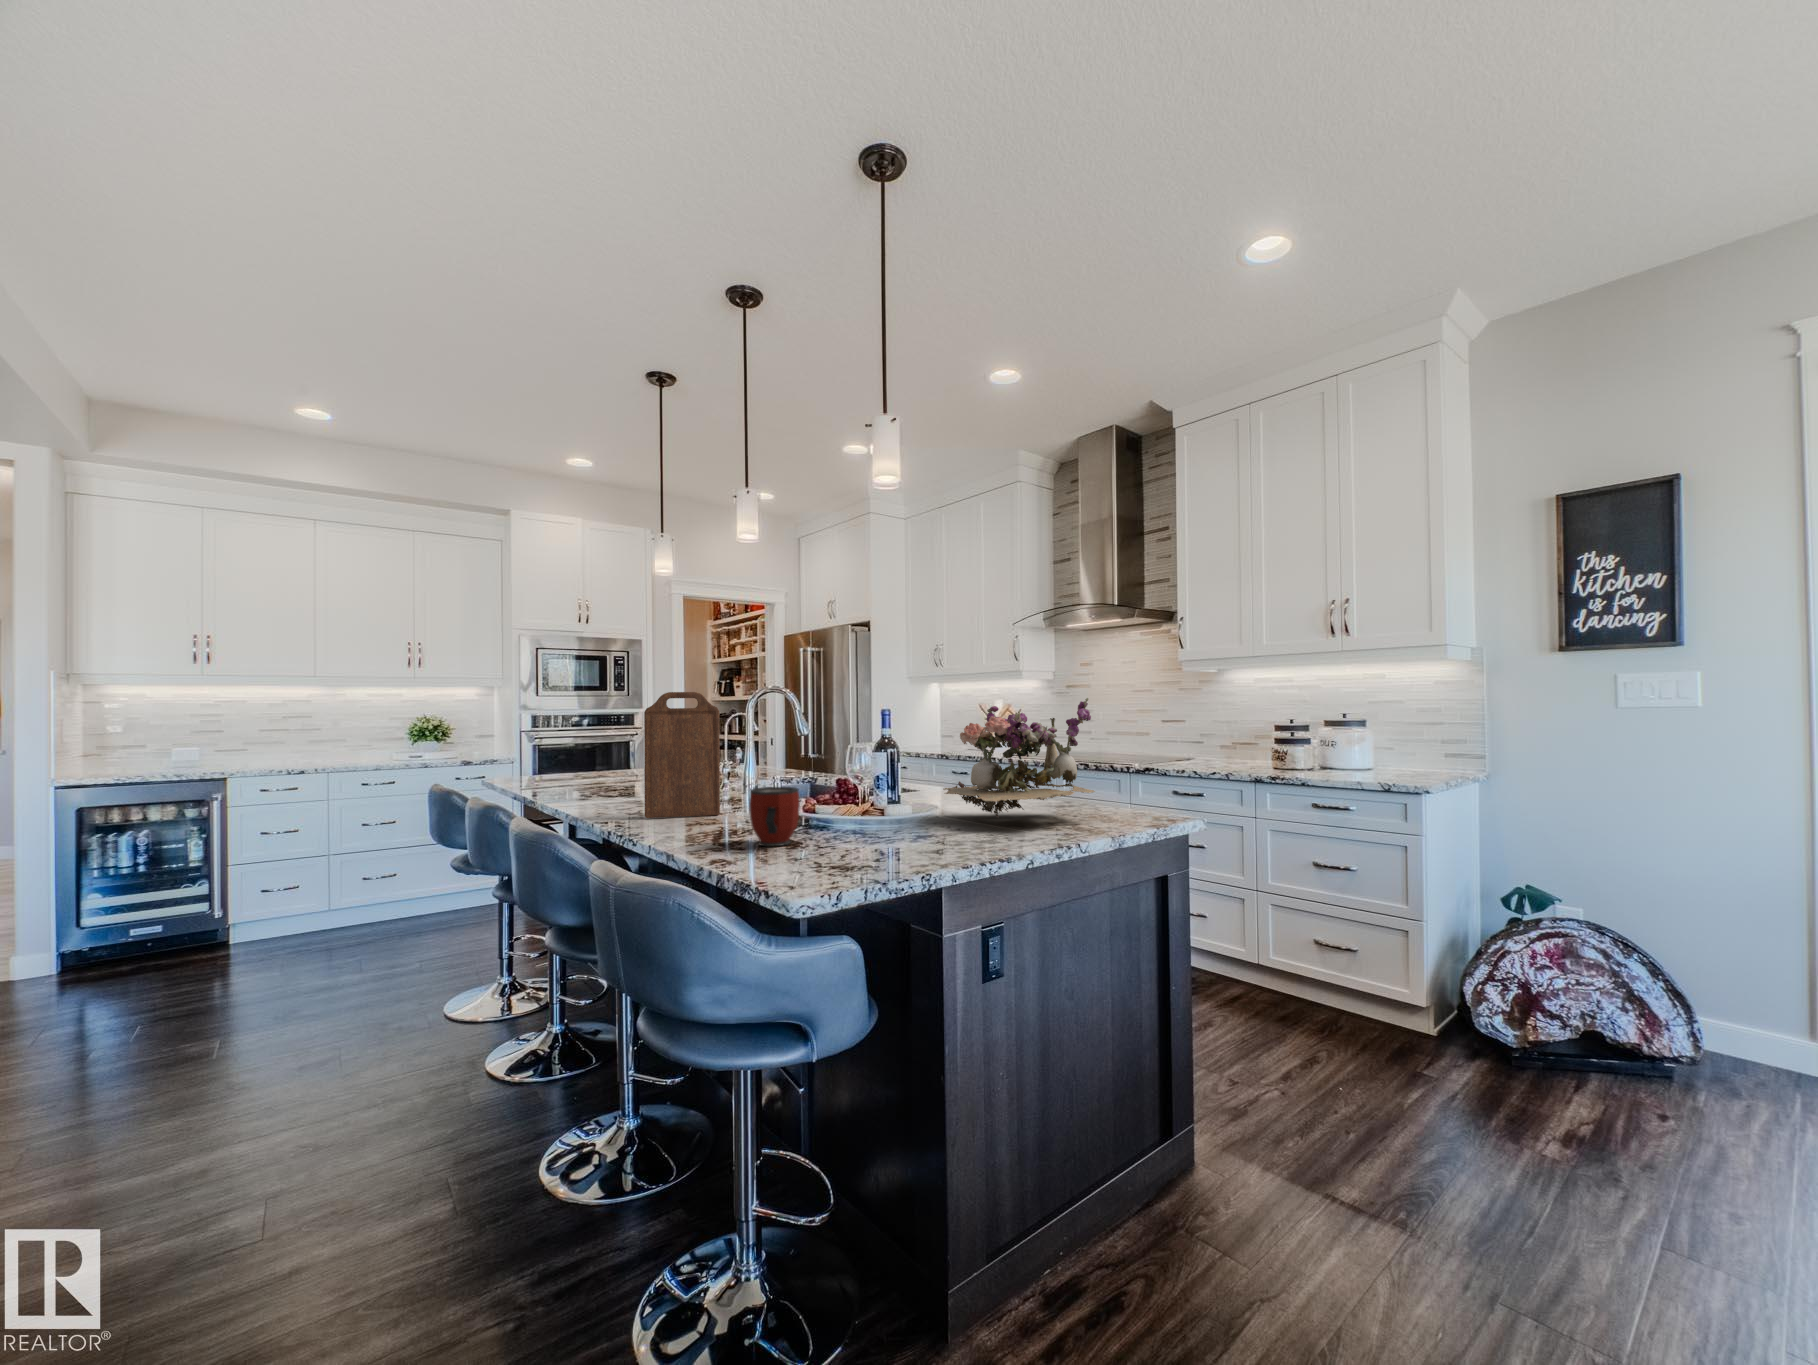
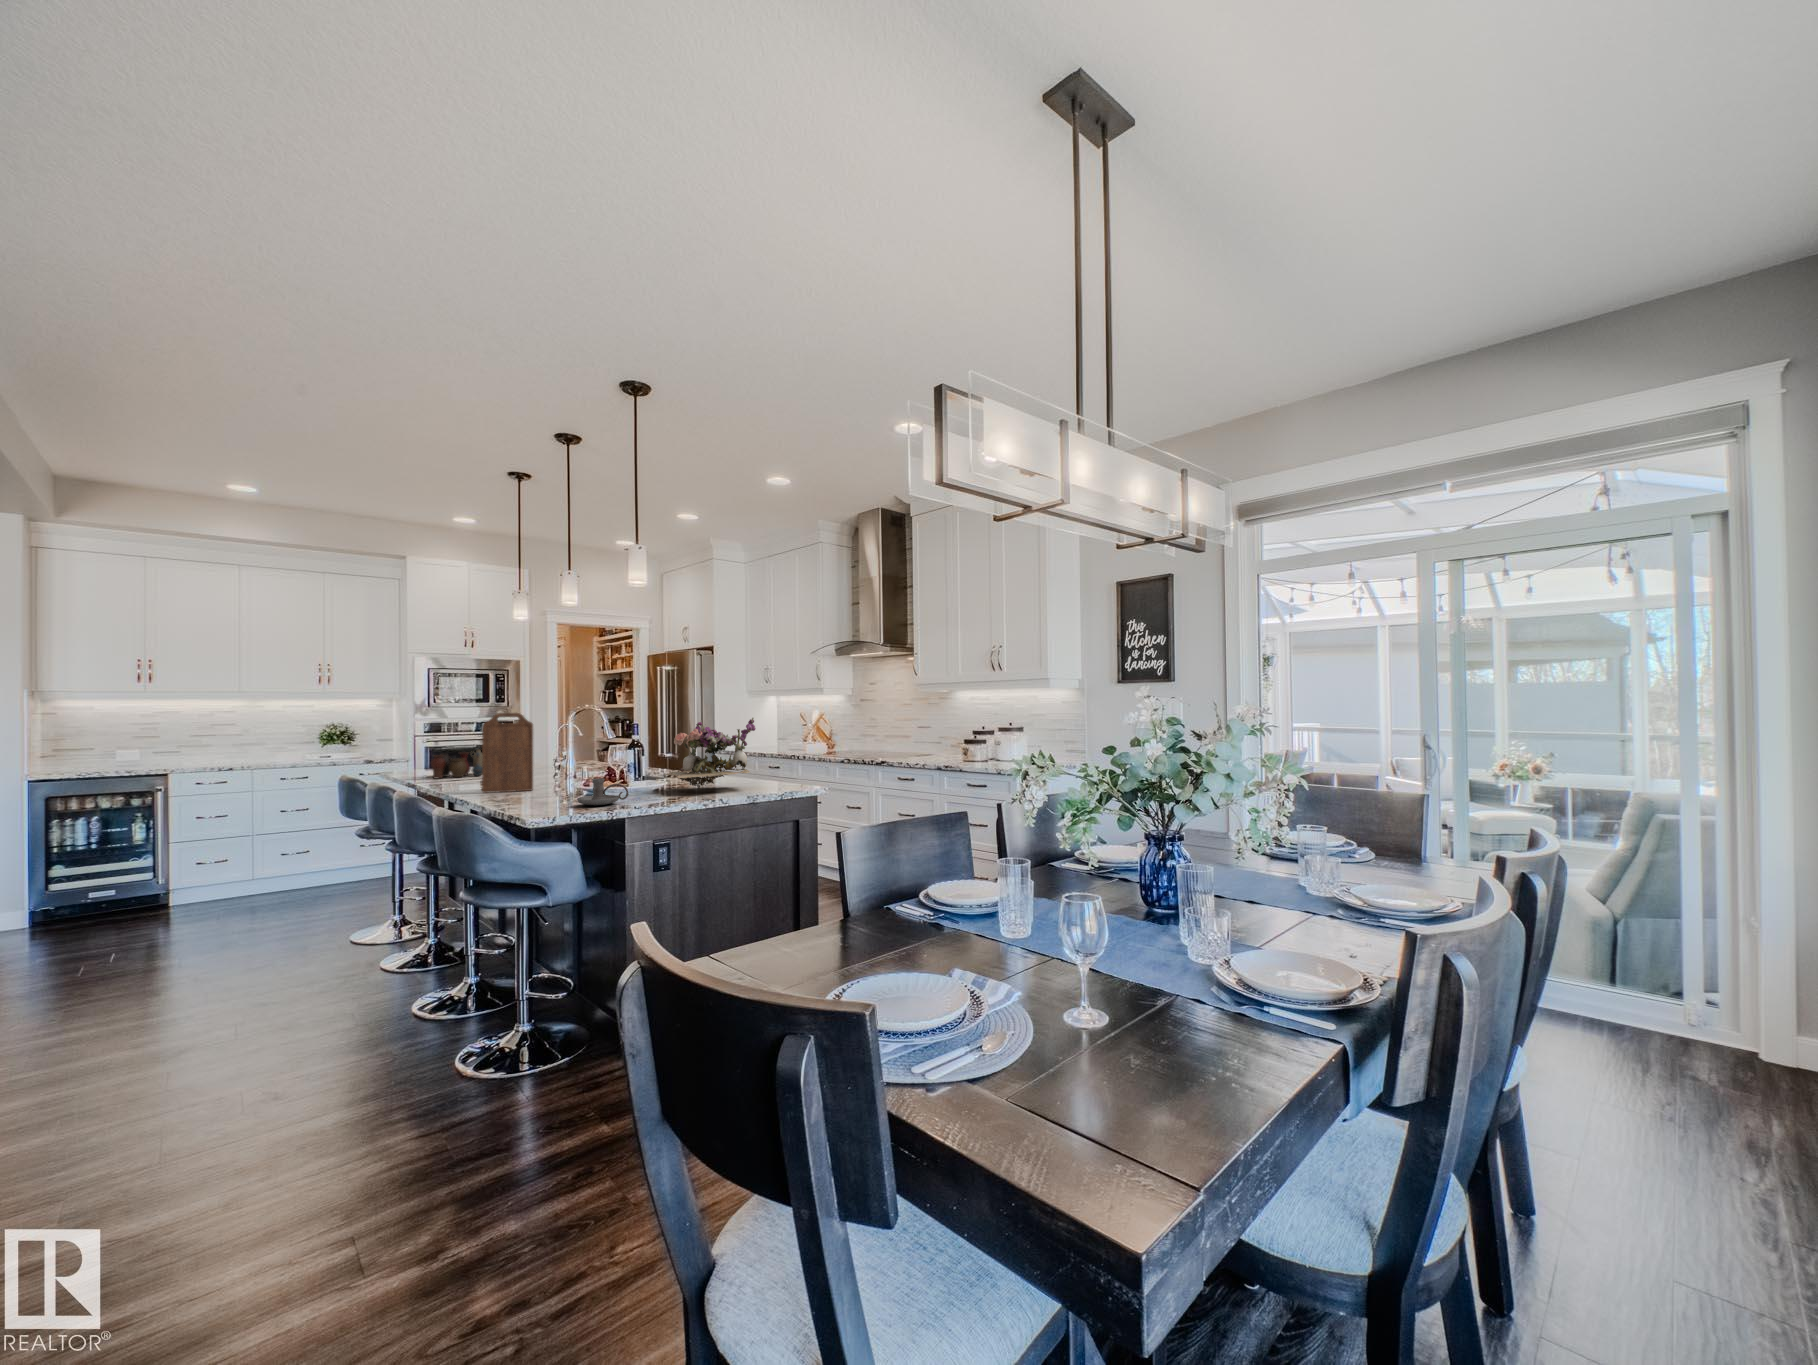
vase: none [552,749,622,790] -> present [431,749,482,778]
mug: present [749,787,800,846] -> none [532,770,563,804]
candle holder: none [840,803,926,854] -> present [577,778,628,806]

